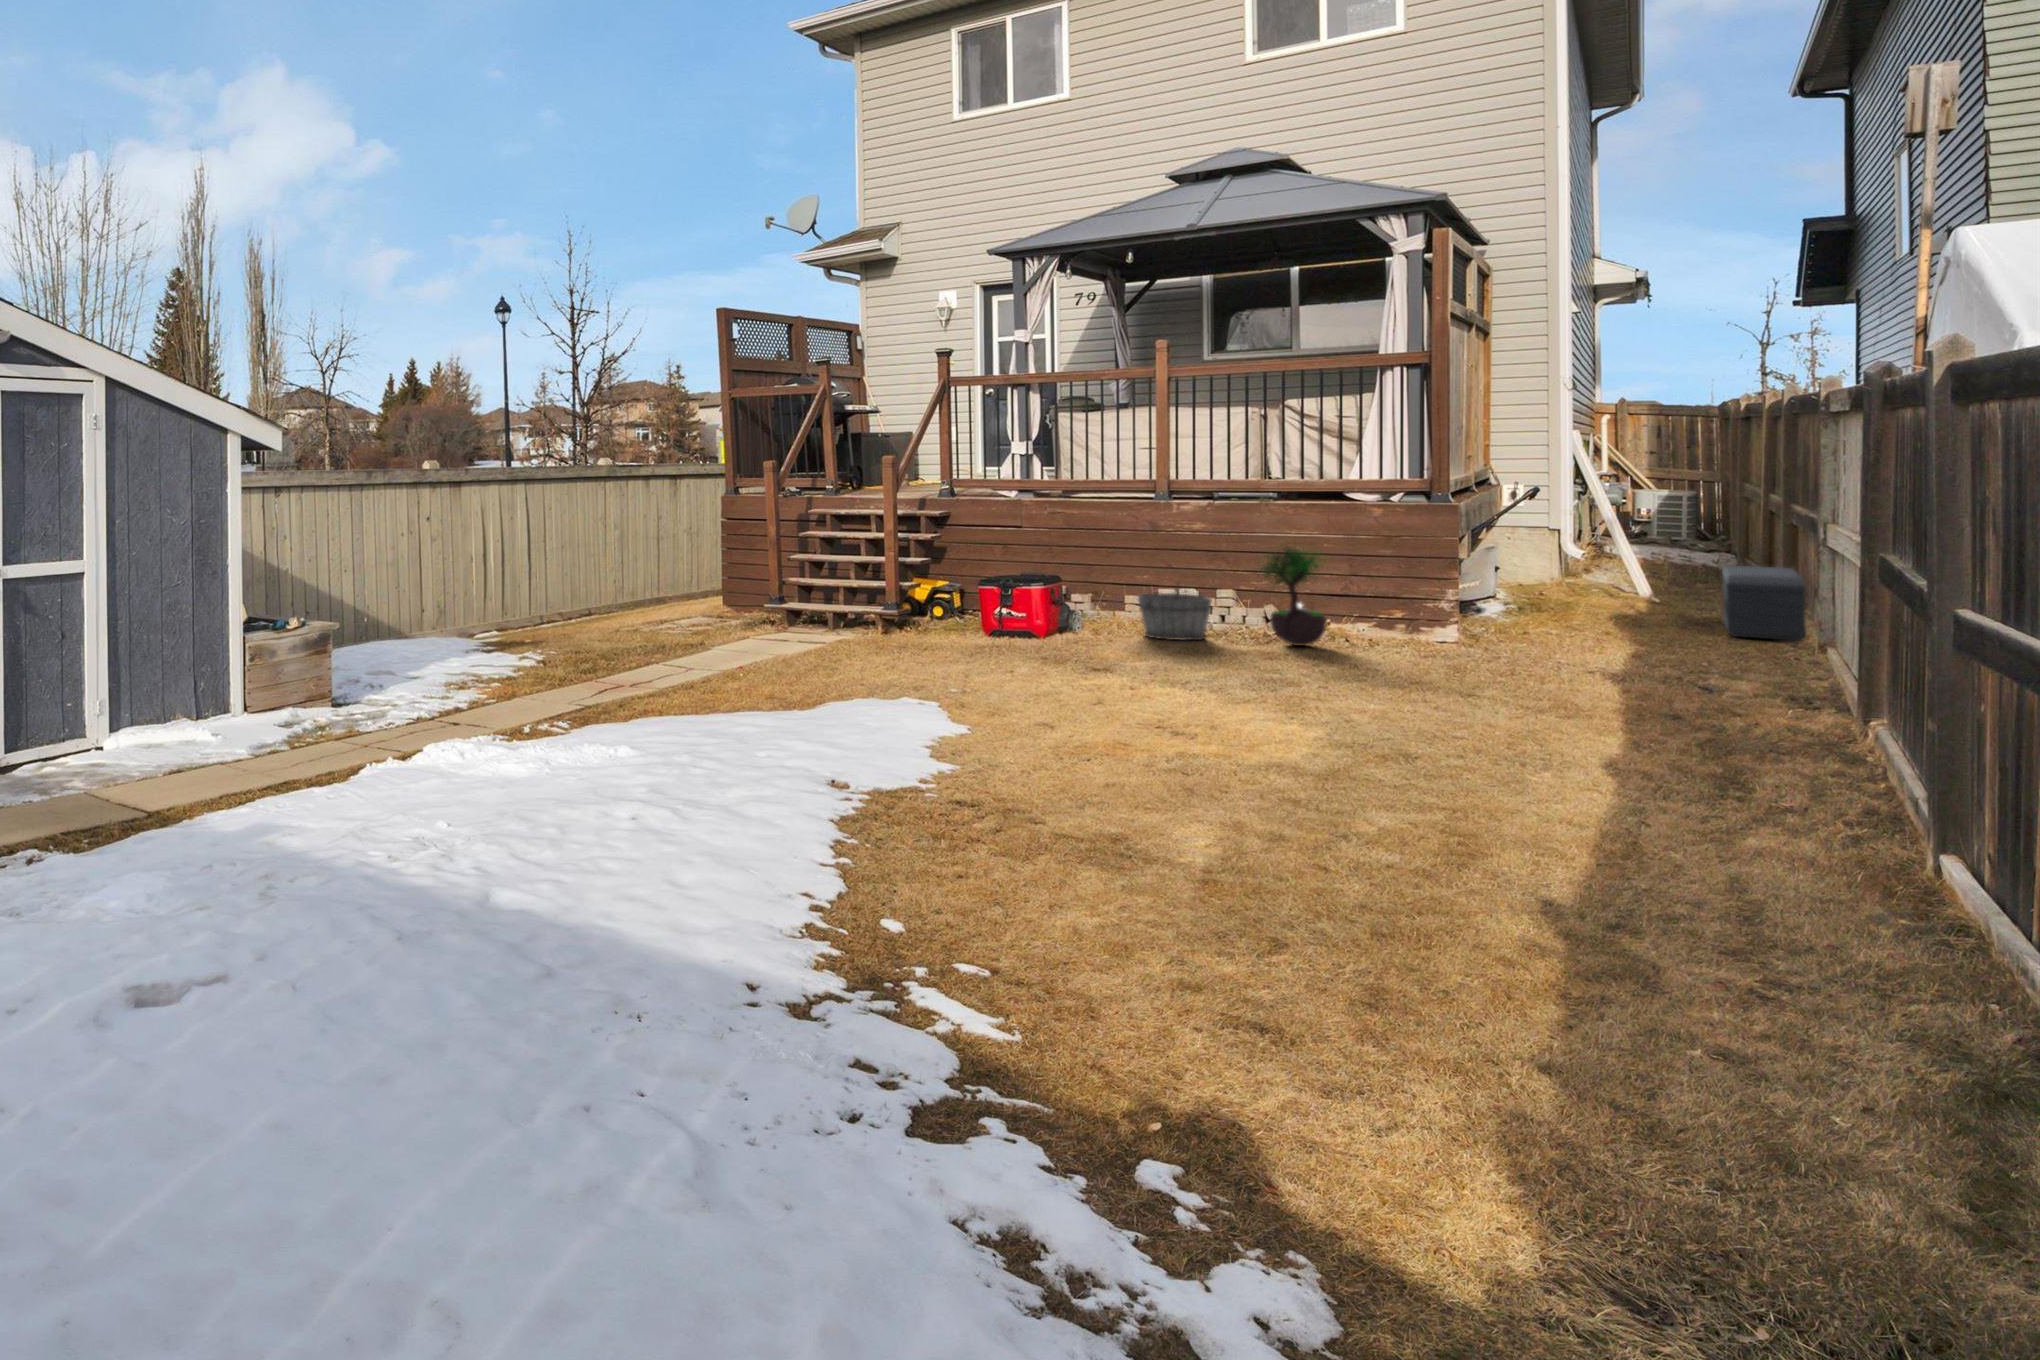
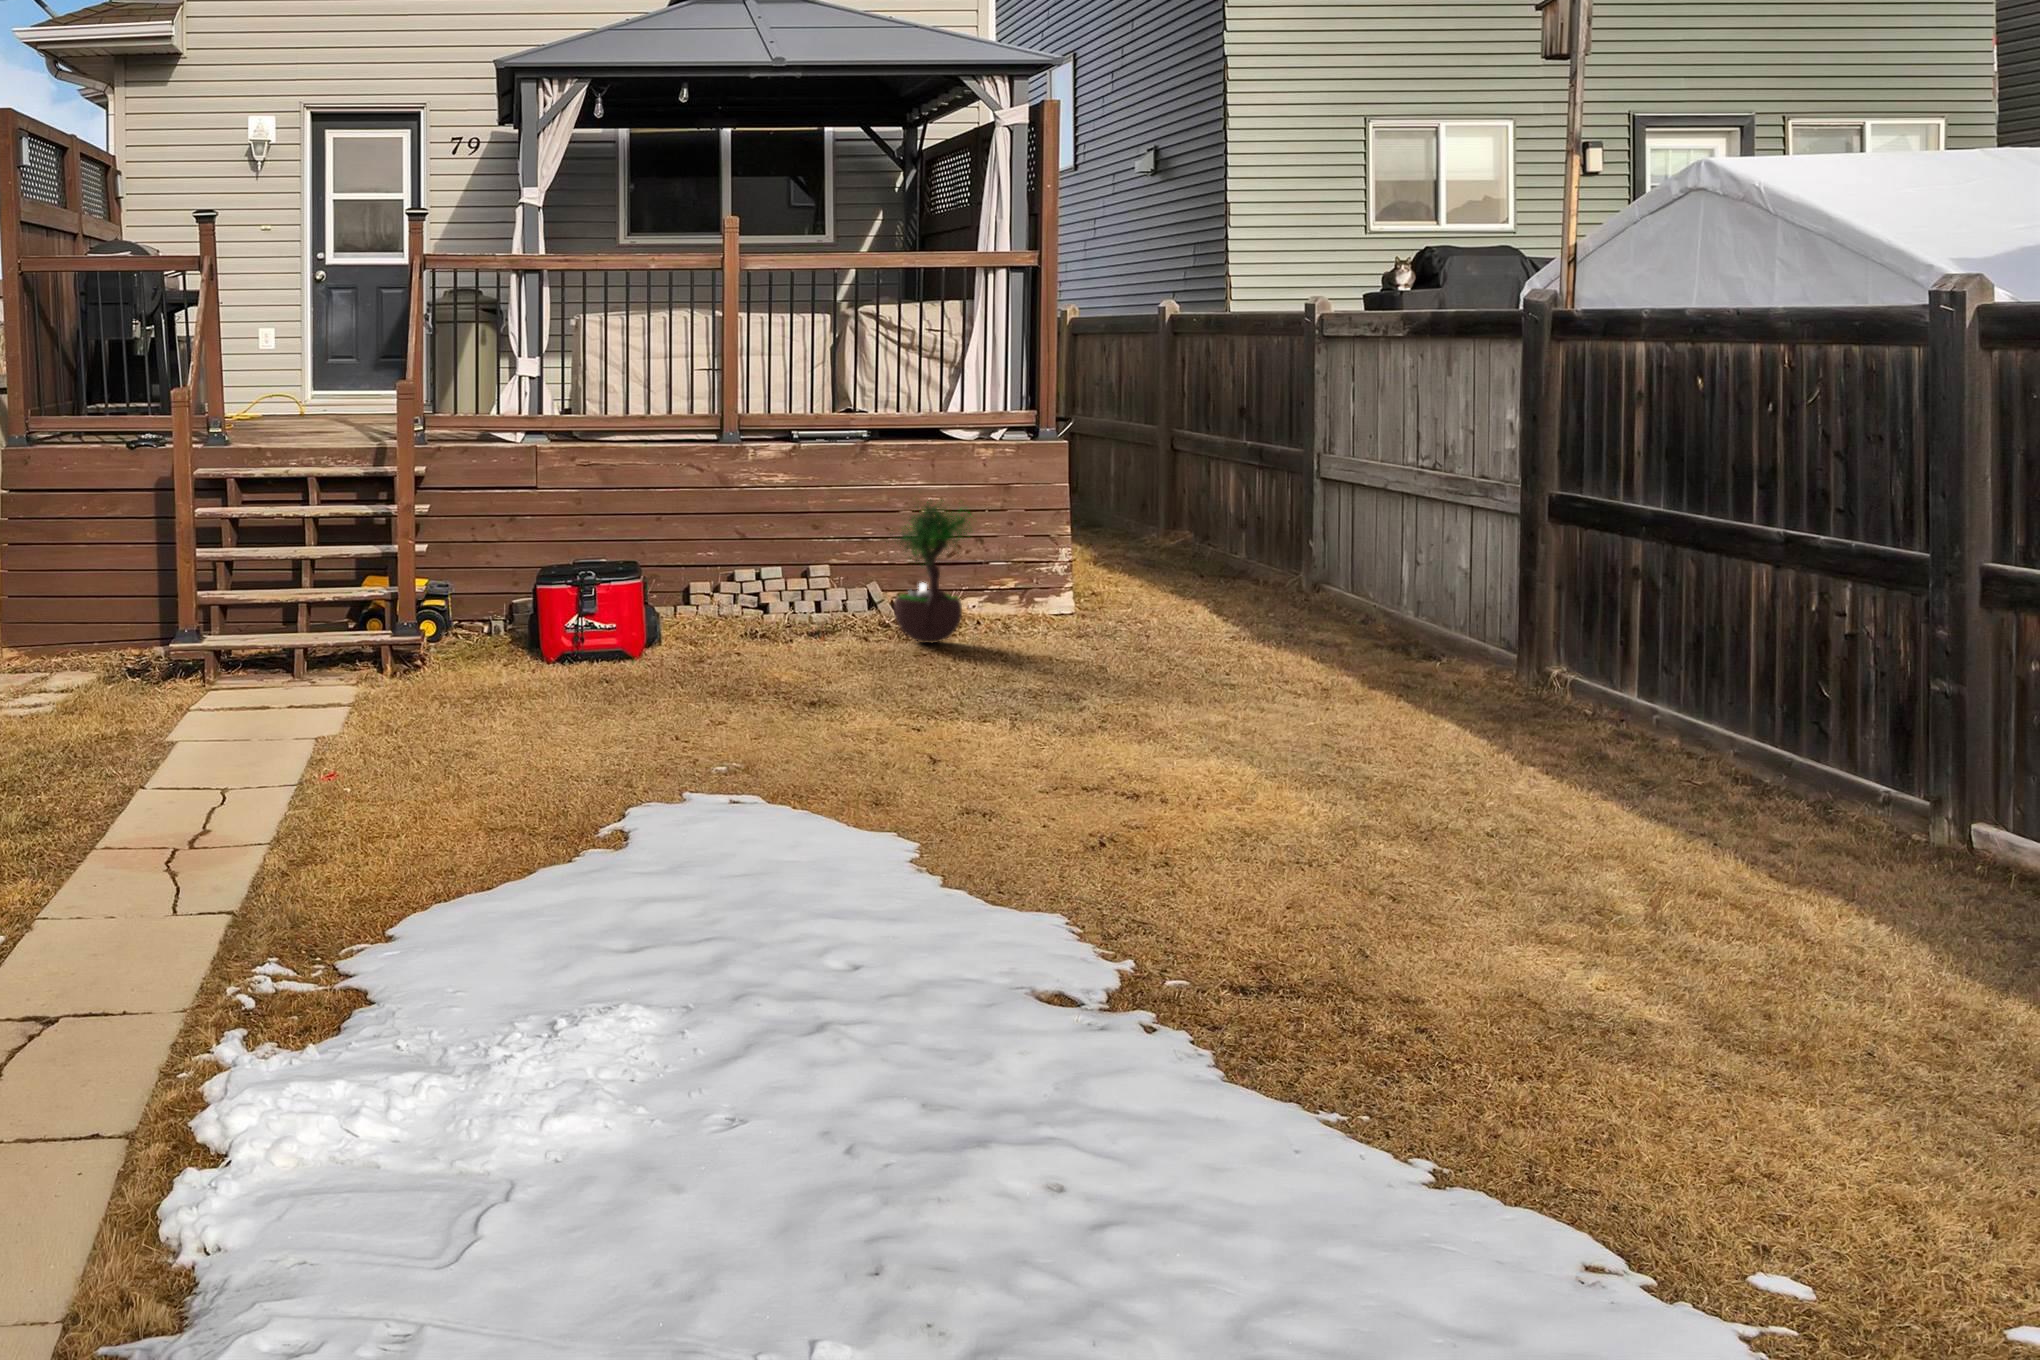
storage bench: present [1722,566,1806,641] -> none [1124,502,1242,582]
wooden bucket: present [1138,584,1212,640] -> none [729,563,829,652]

